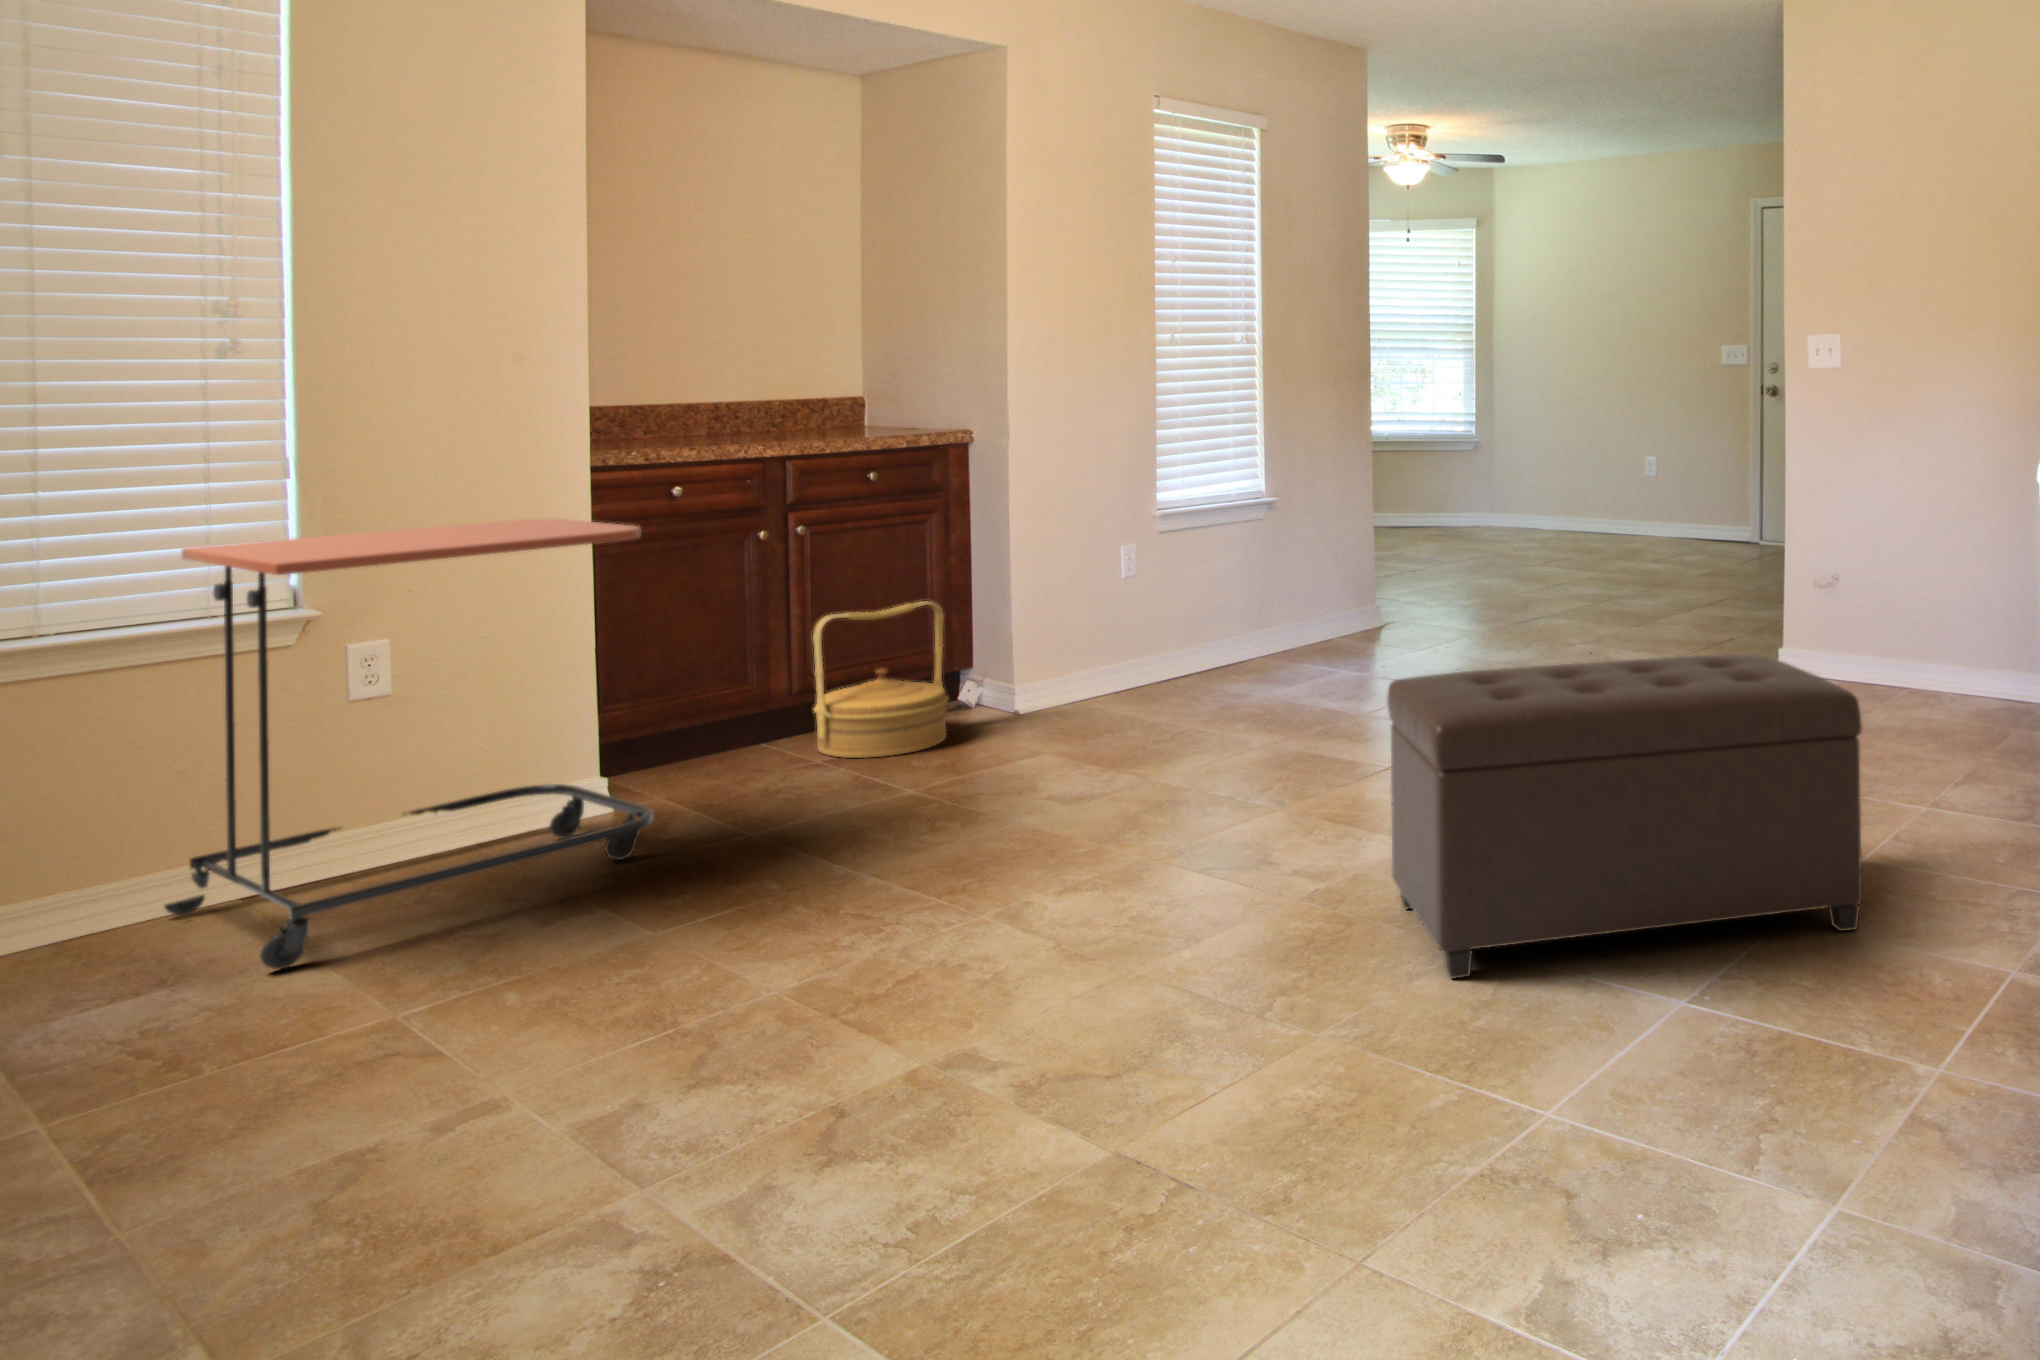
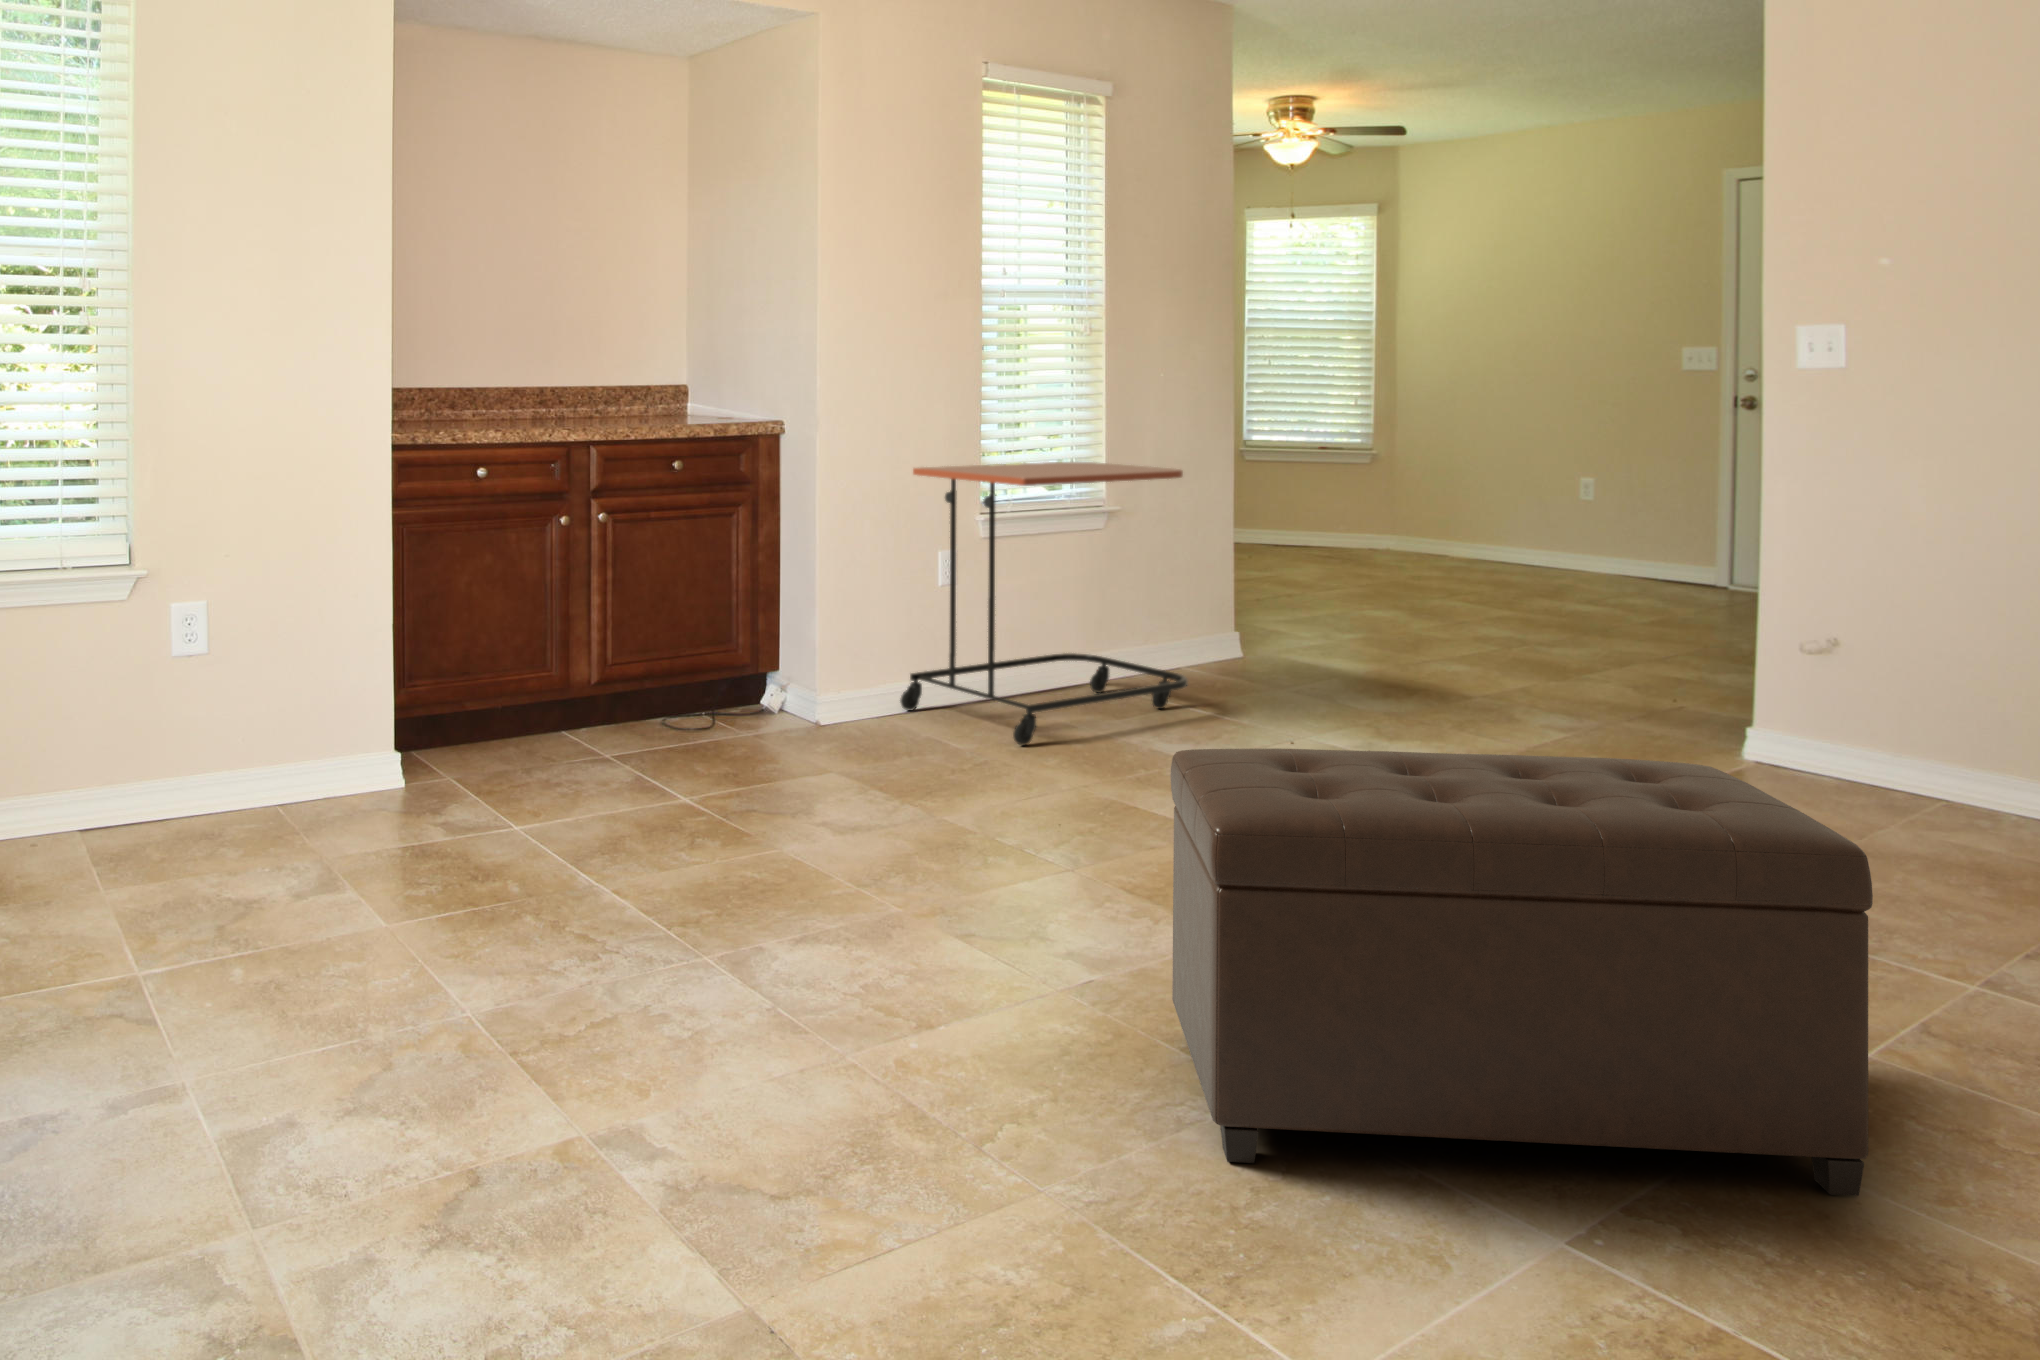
side table: present [164,519,653,969] -> present [900,462,1188,745]
woven basket: present [813,601,948,758] -> none [605,598,738,759]

